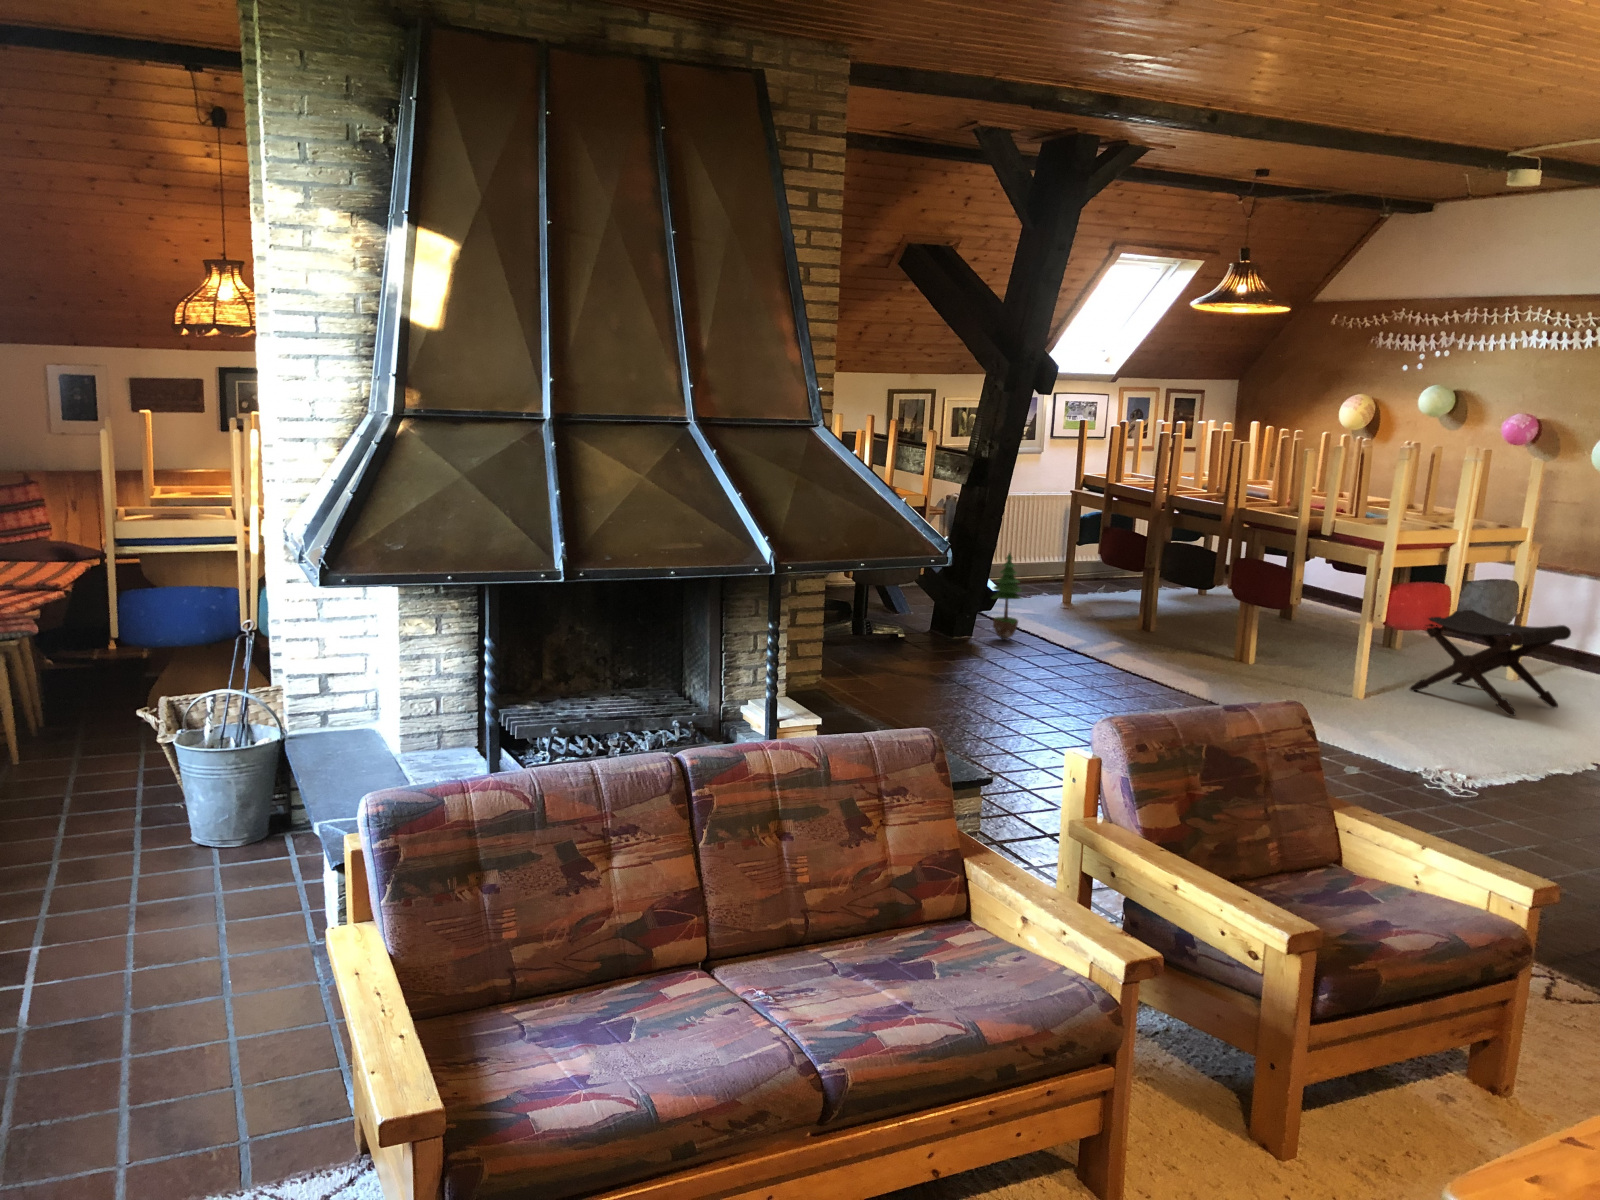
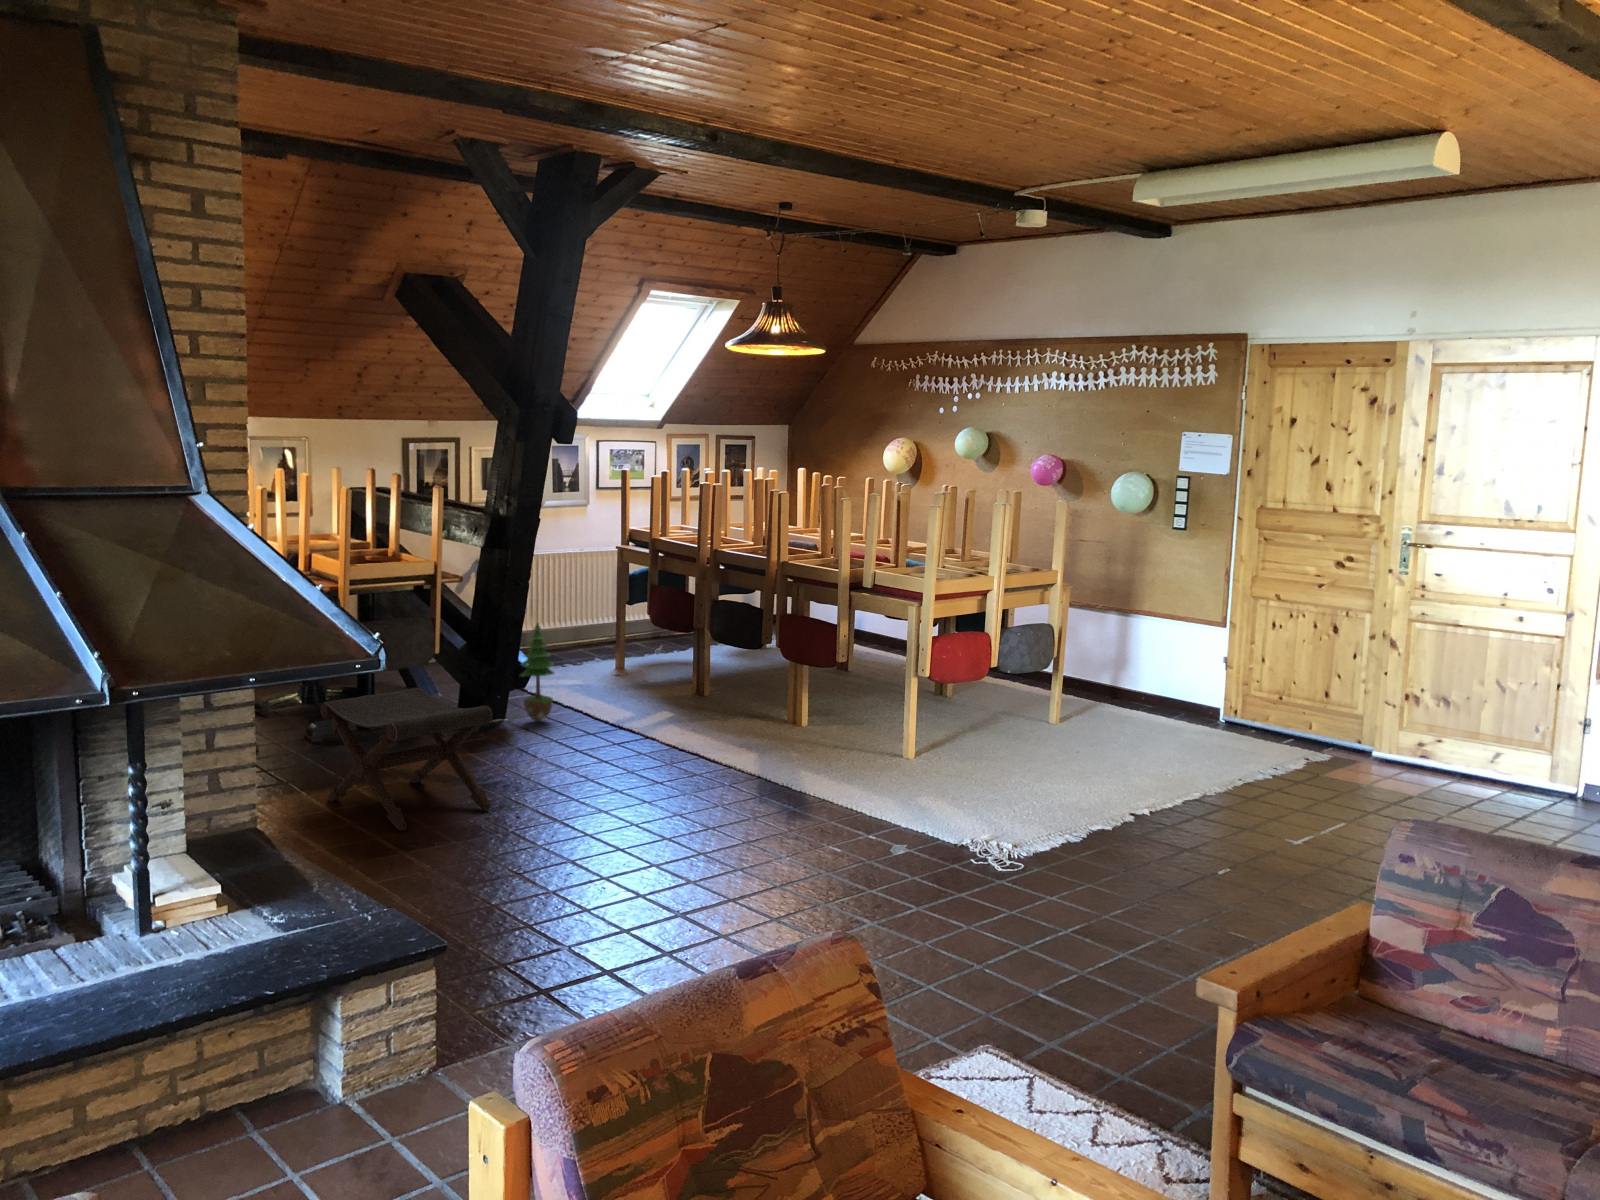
footstool: present [1410,610,1571,716] -> present [320,688,493,831]

